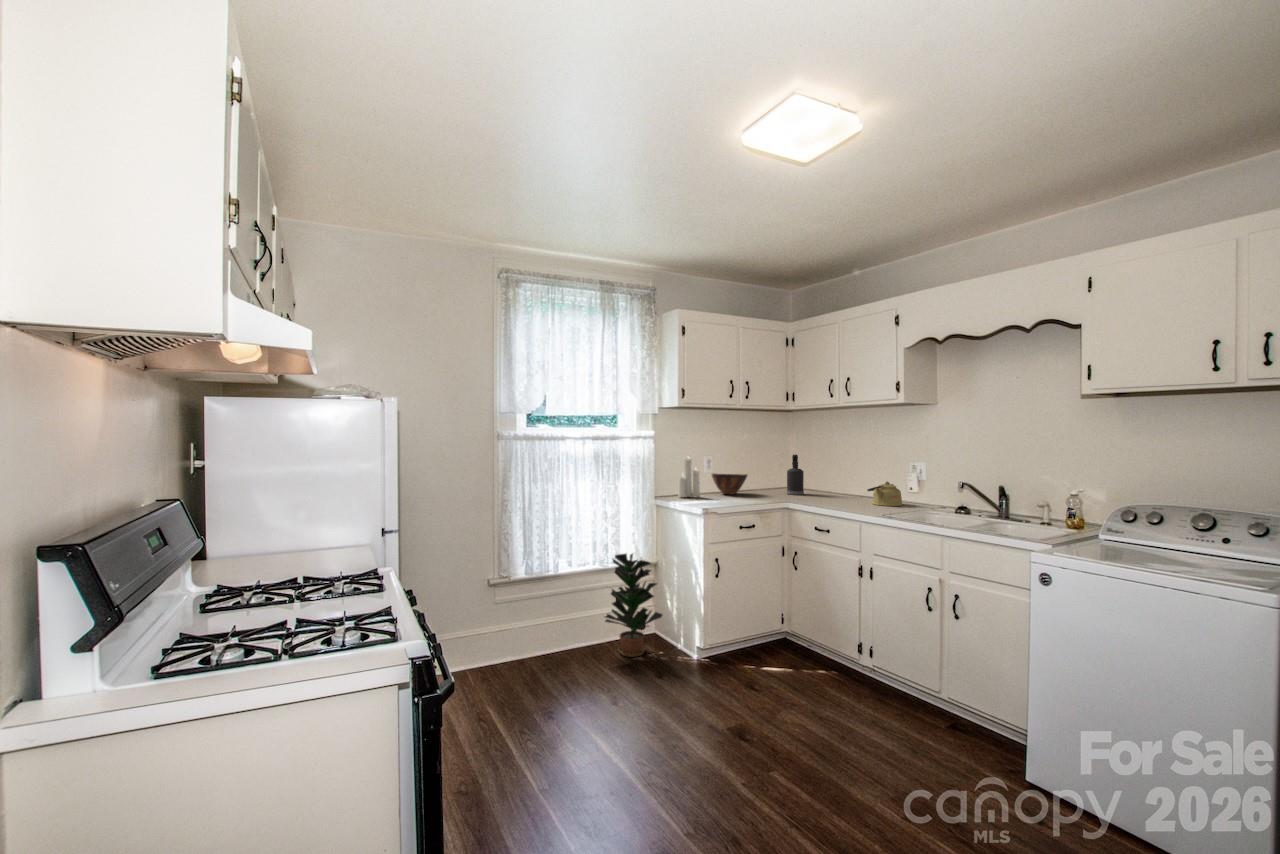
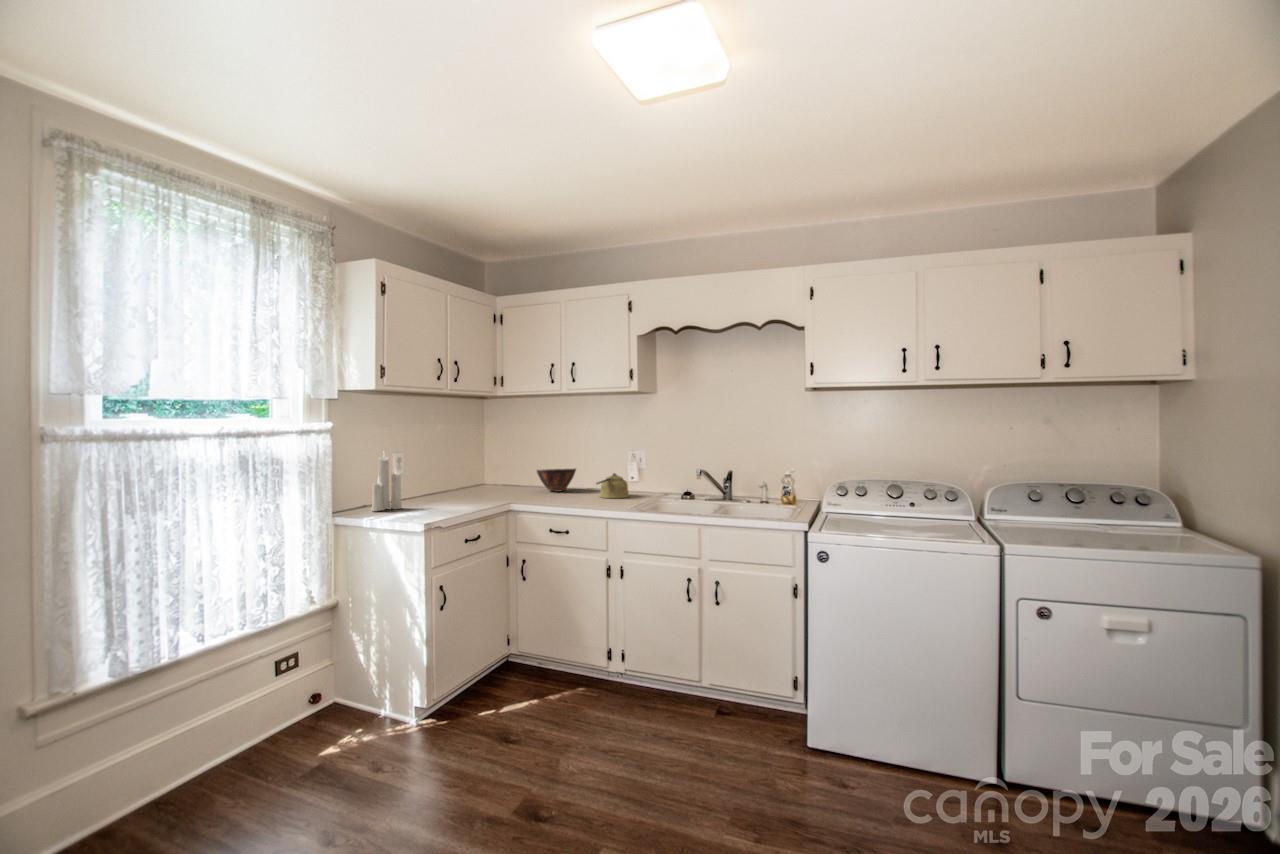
spray bottle: present [787,455,804,495] -> none [498,448,518,494]
bowl: present [712,473,747,494] -> present [537,468,576,491]
potted plant: present [605,554,663,657] -> none [270,600,363,756]

